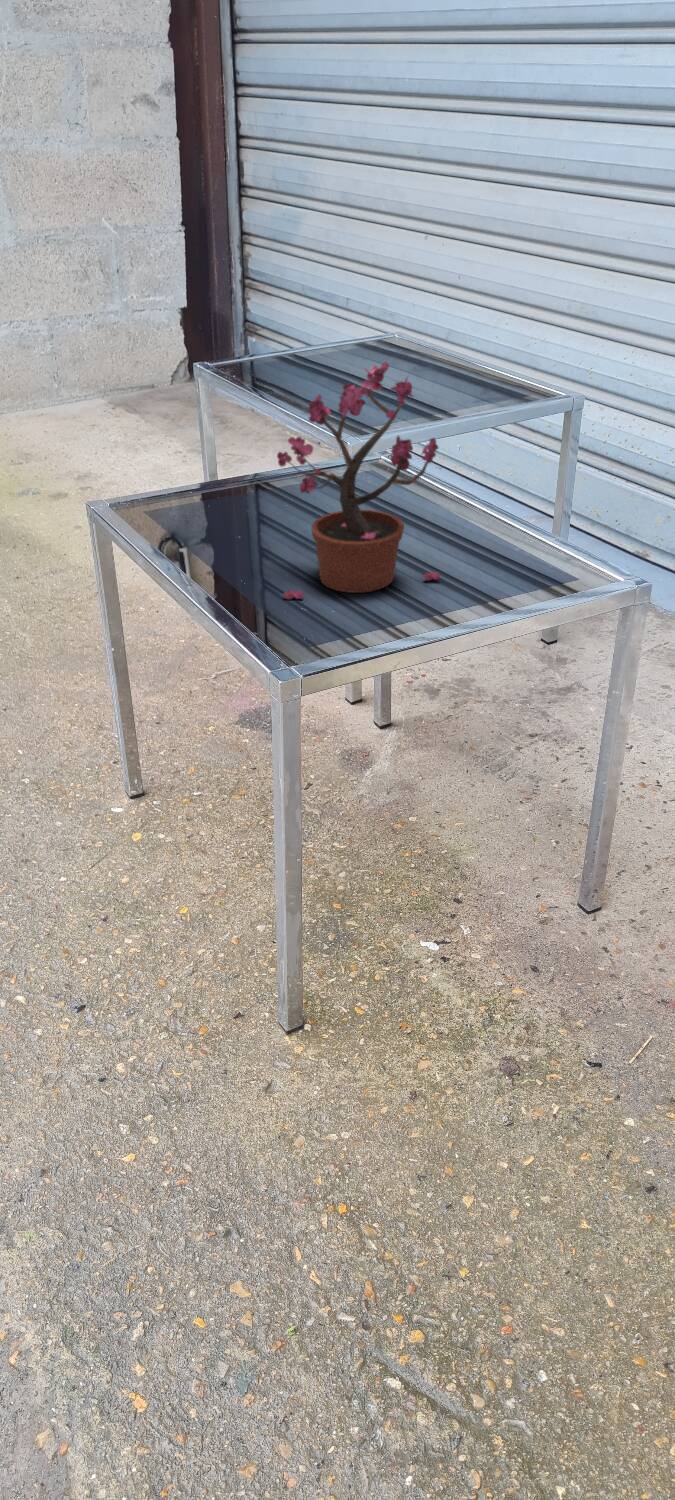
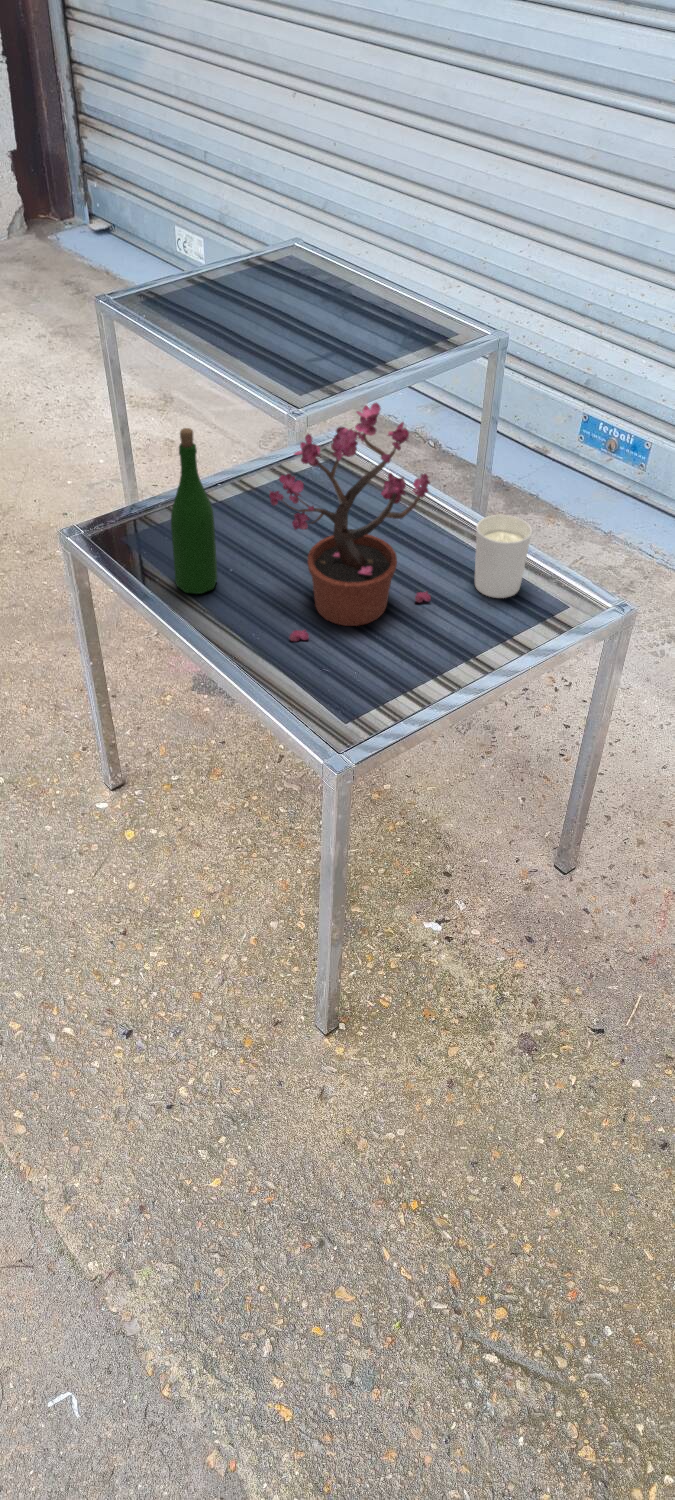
wine bottle: none [183,384,230,561] -> present [171,428,217,594]
candle holder: none [491,500,549,583] -> present [475,515,532,598]

